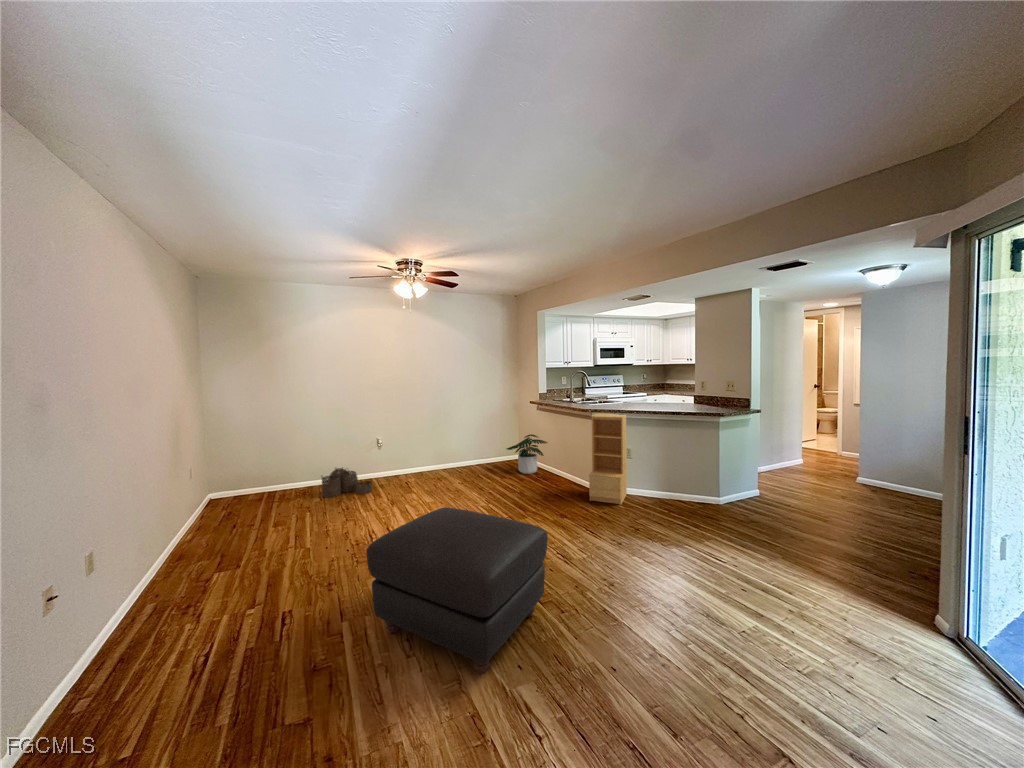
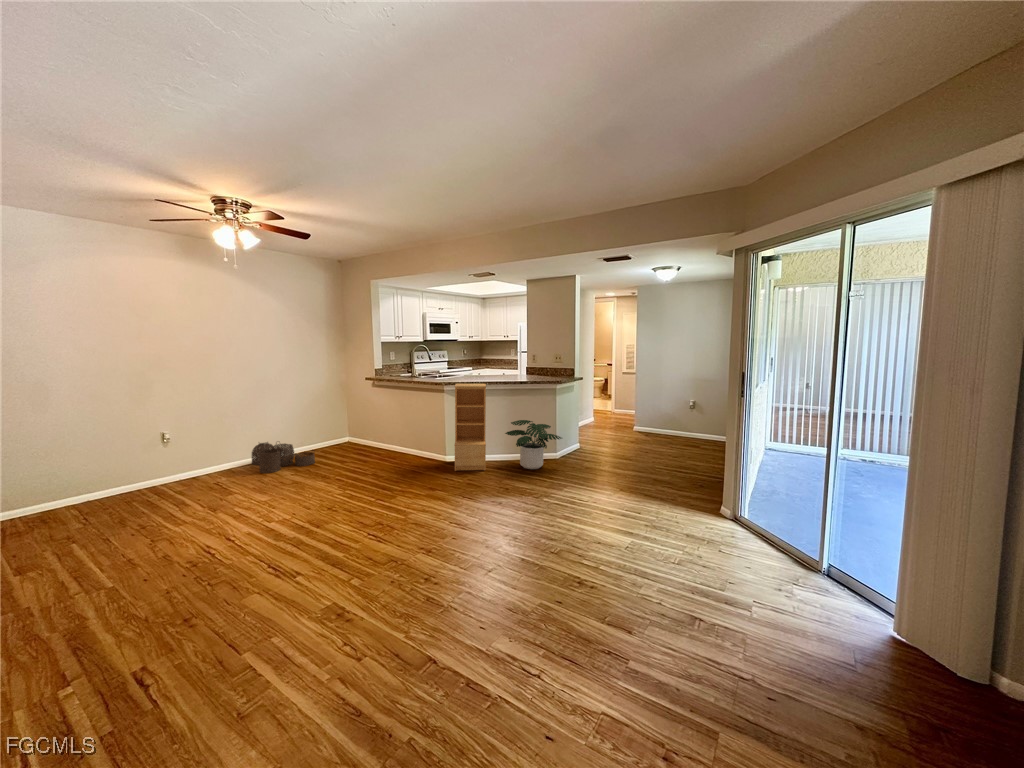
potted plant: present [507,434,548,474] -> present [505,420,562,469]
woven basket: present [321,467,372,498] -> present [252,442,315,473]
ottoman: present [367,508,548,674] -> none [286,493,481,648]

